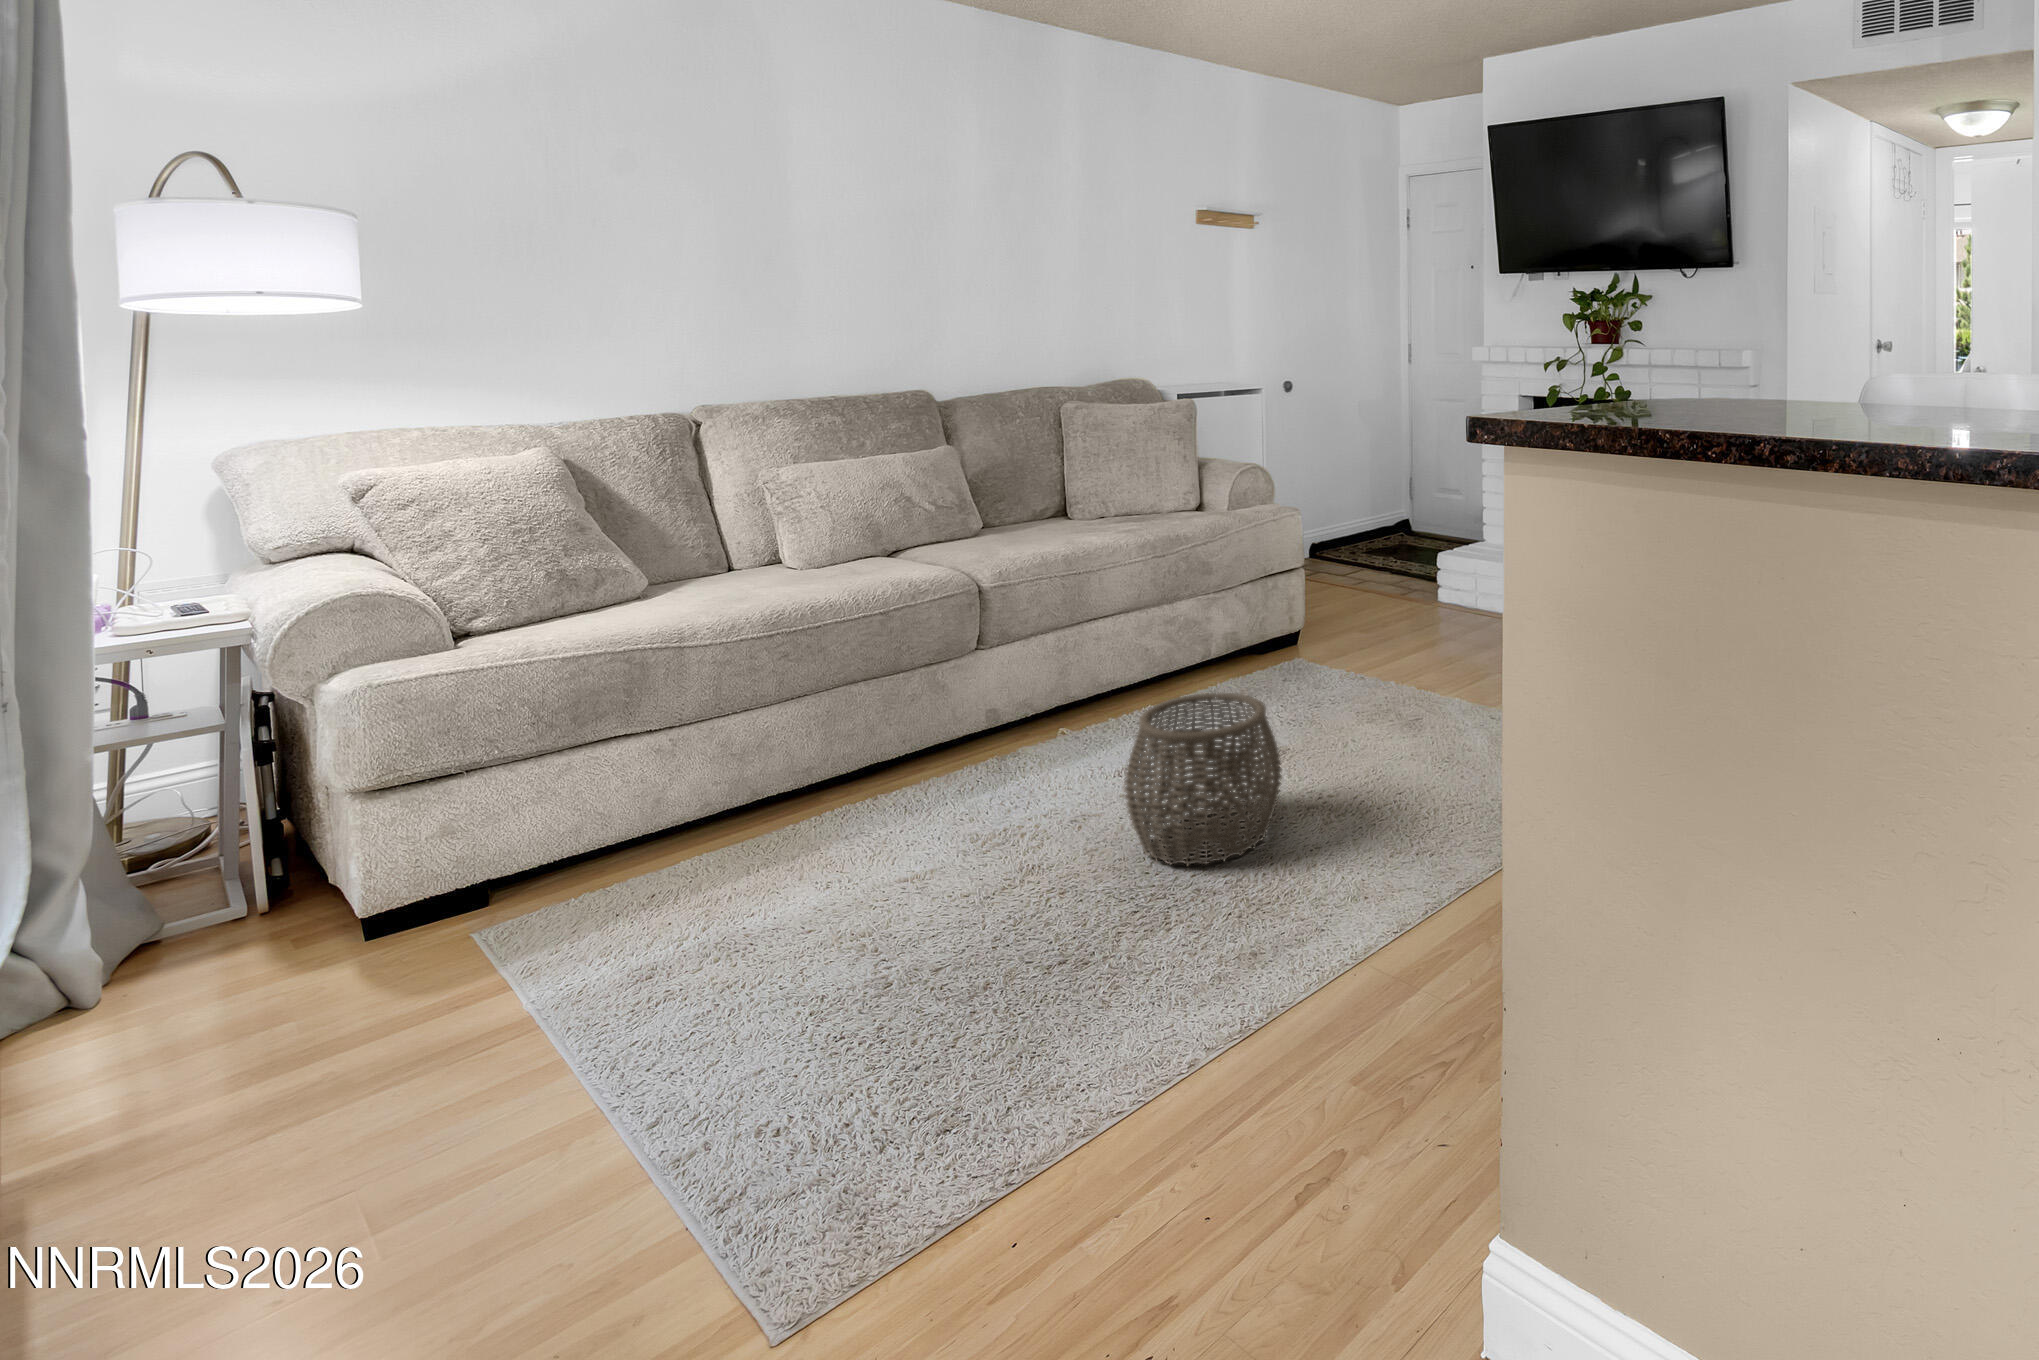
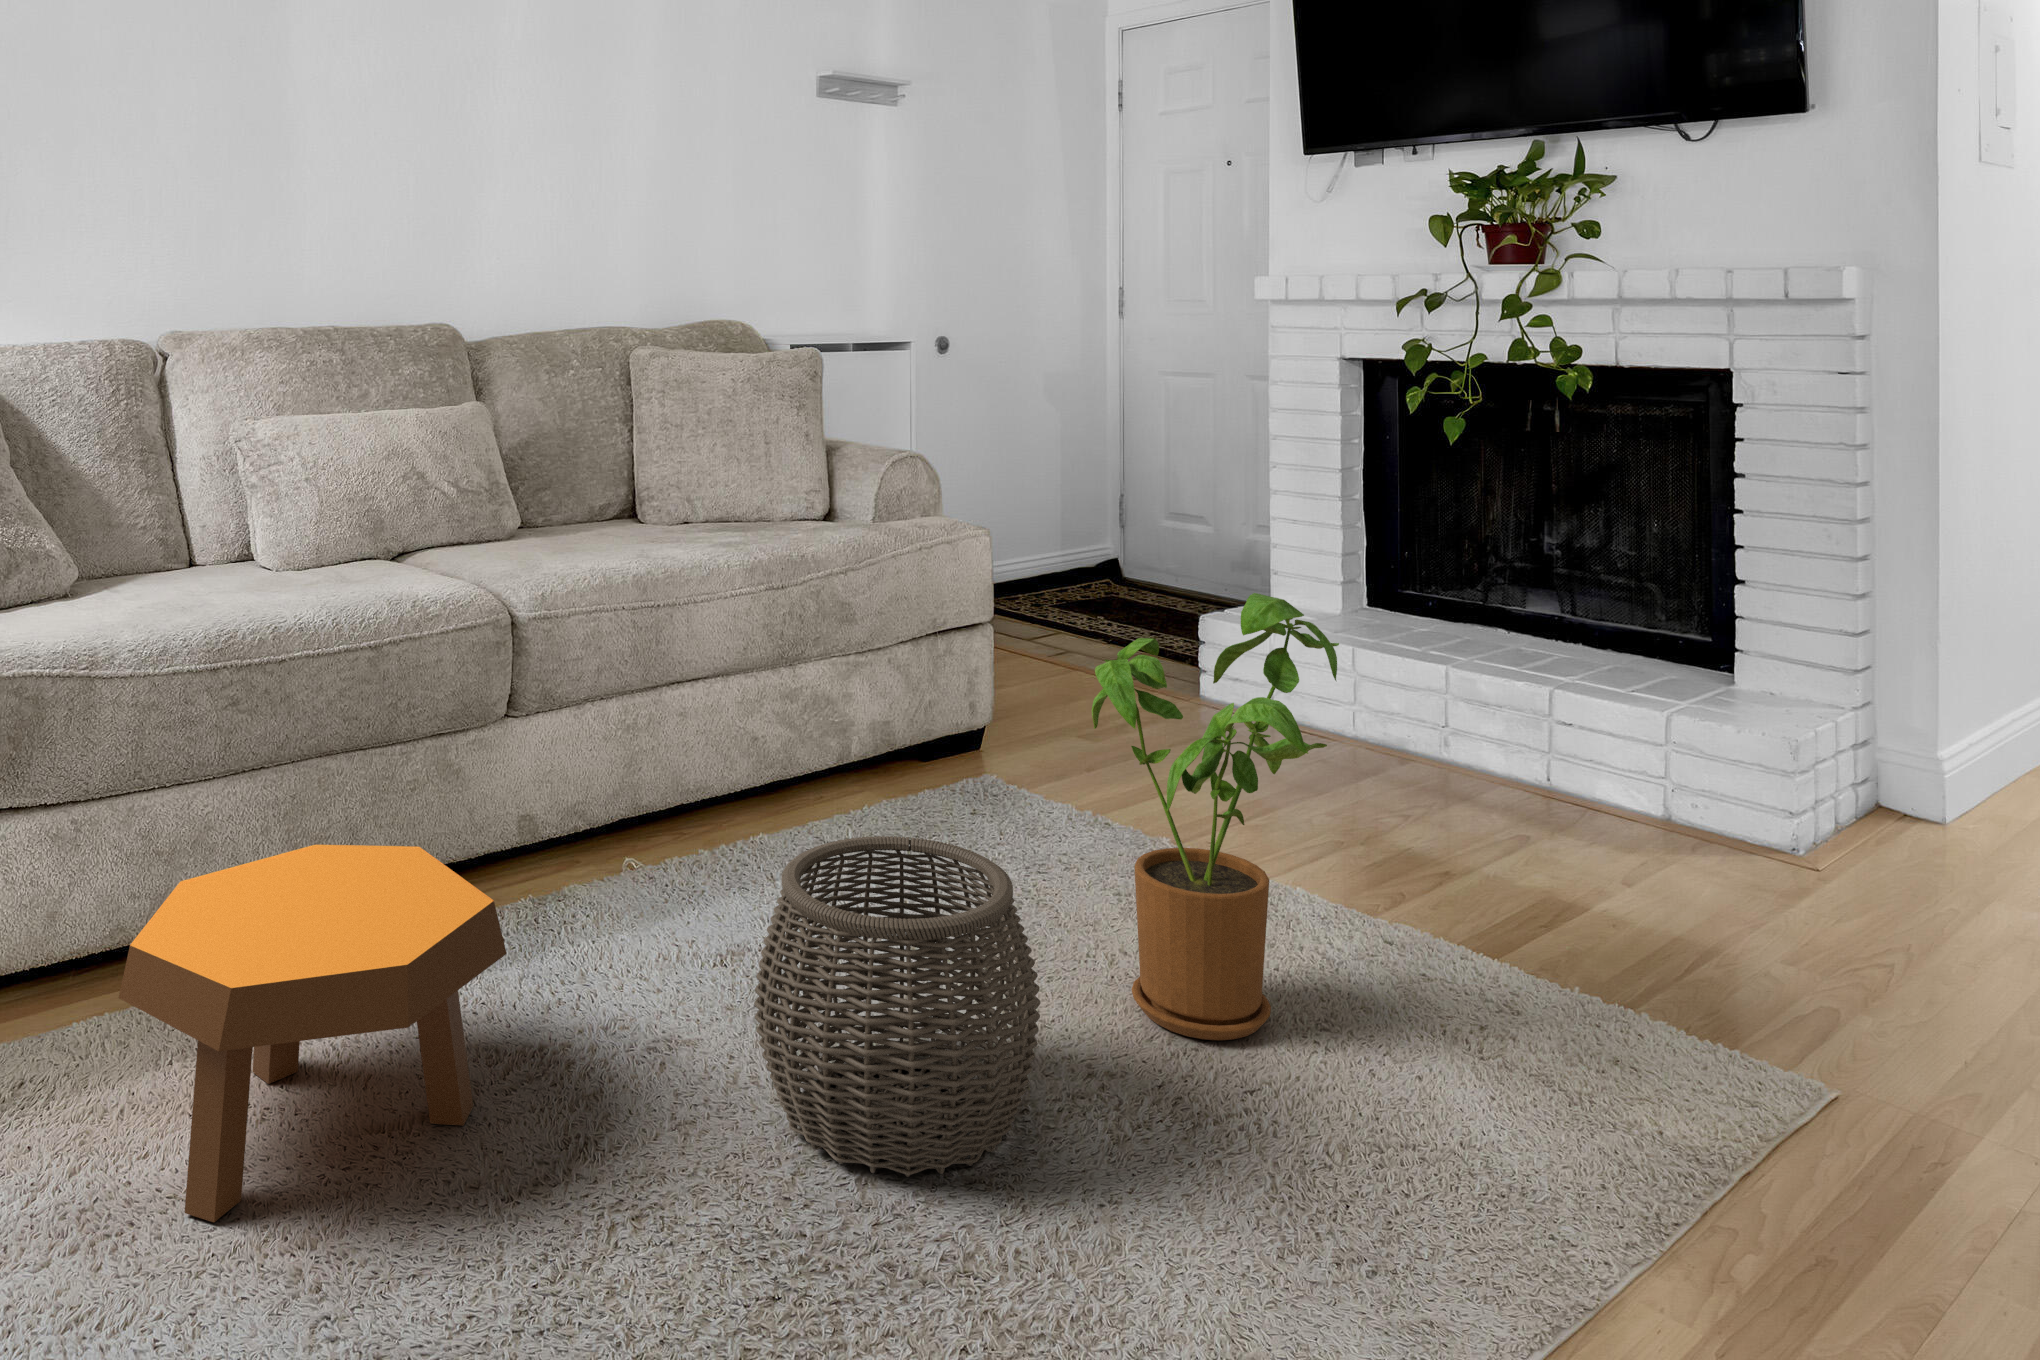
house plant: none [1326,546,1455,784] -> present [1092,593,1339,1040]
footstool: none [725,730,975,945] -> present [119,845,507,1222]

